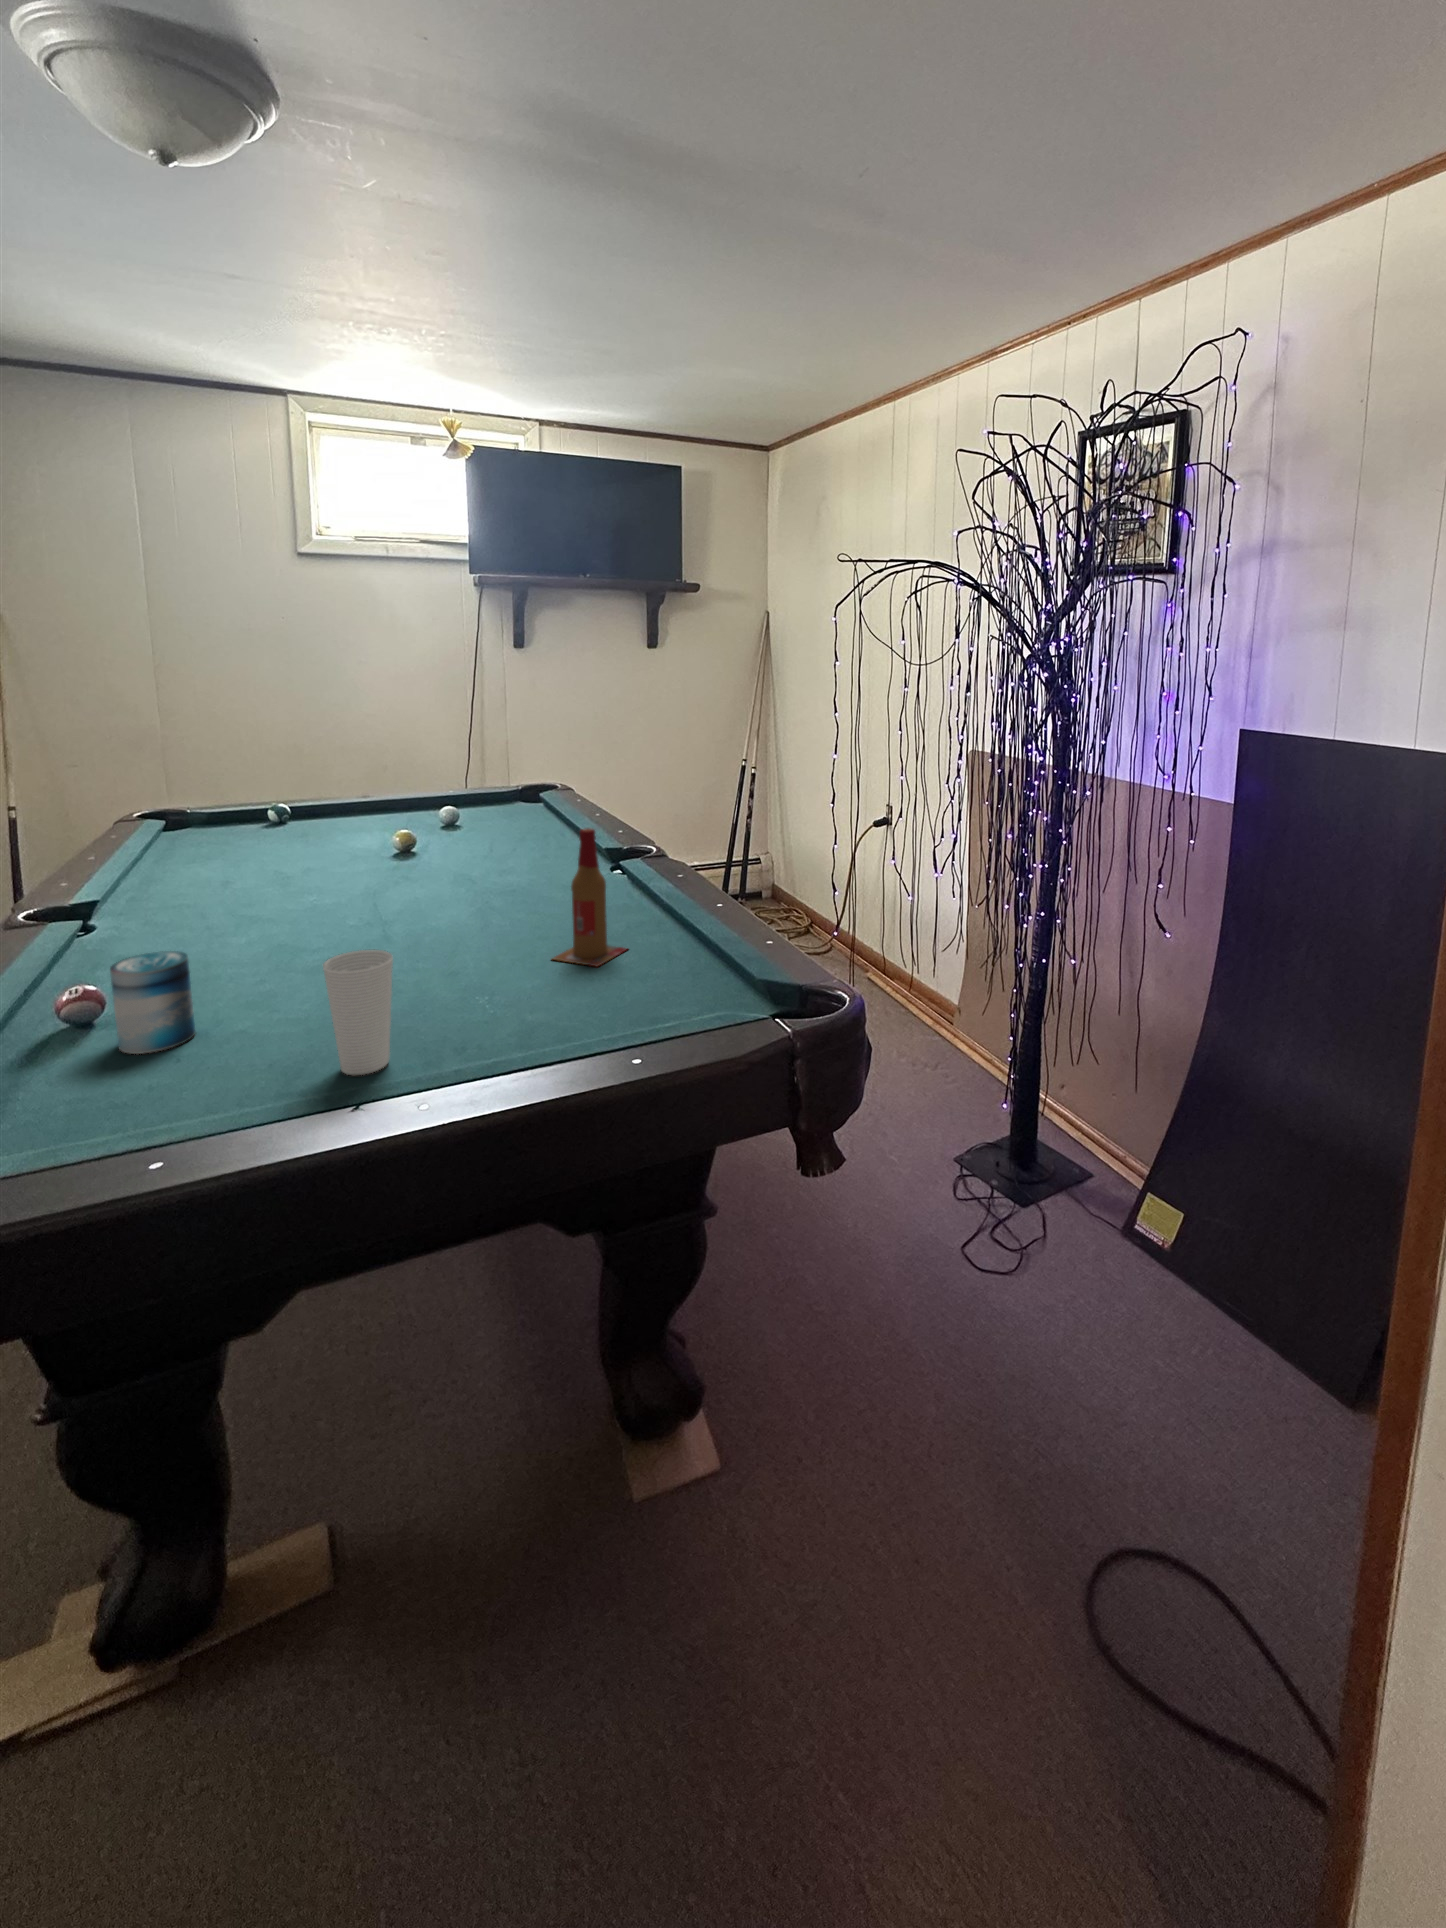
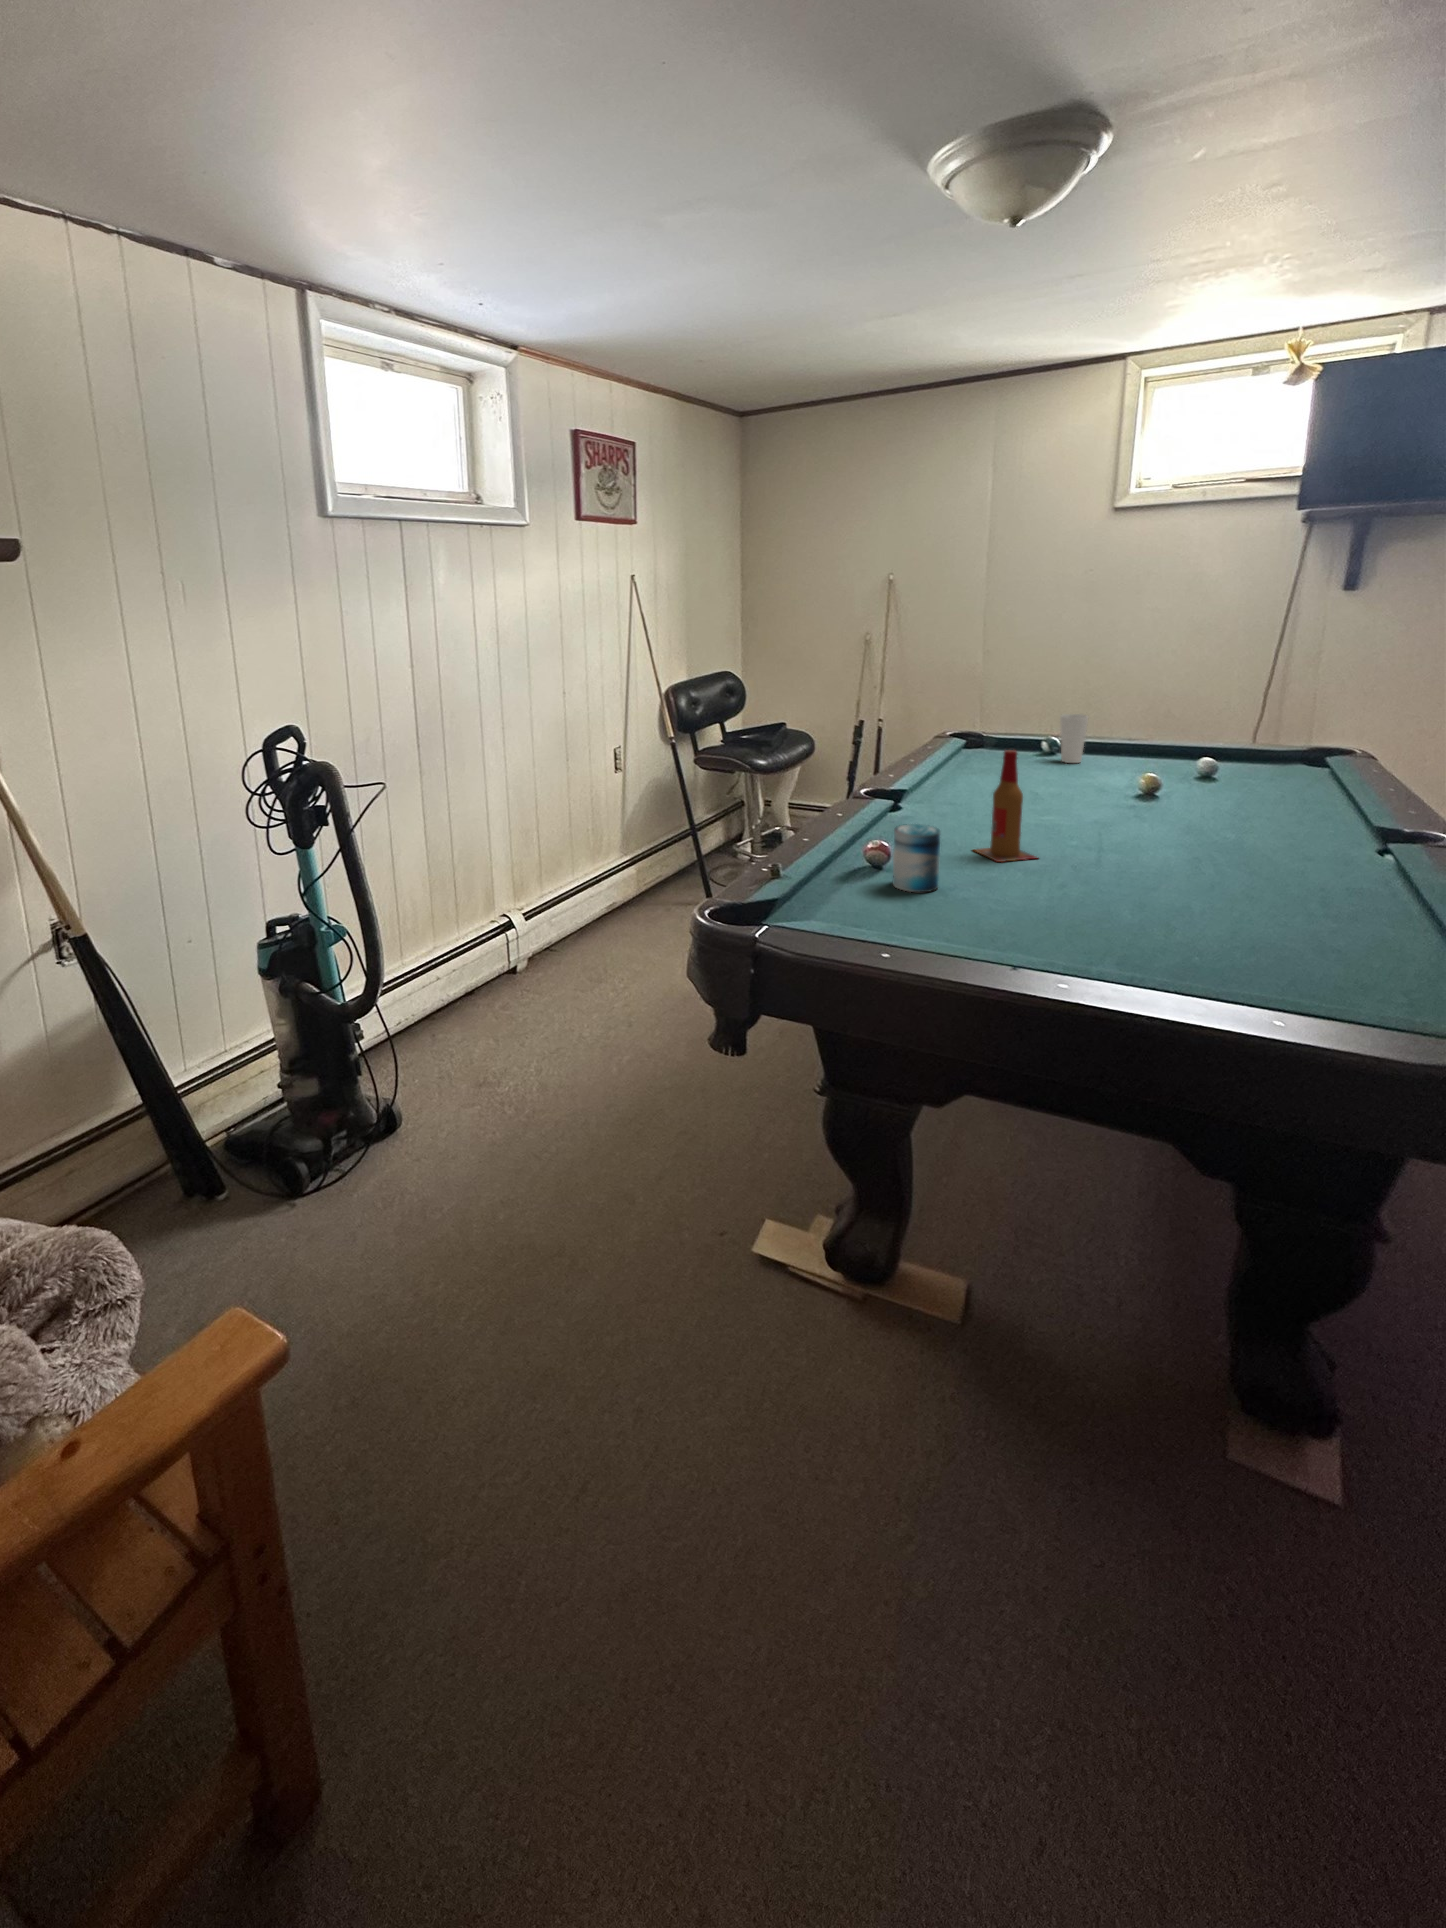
beer bottle: present [553,828,627,966] -> present [974,750,1037,862]
cup: present [323,949,393,1075] -> present [1060,714,1088,763]

